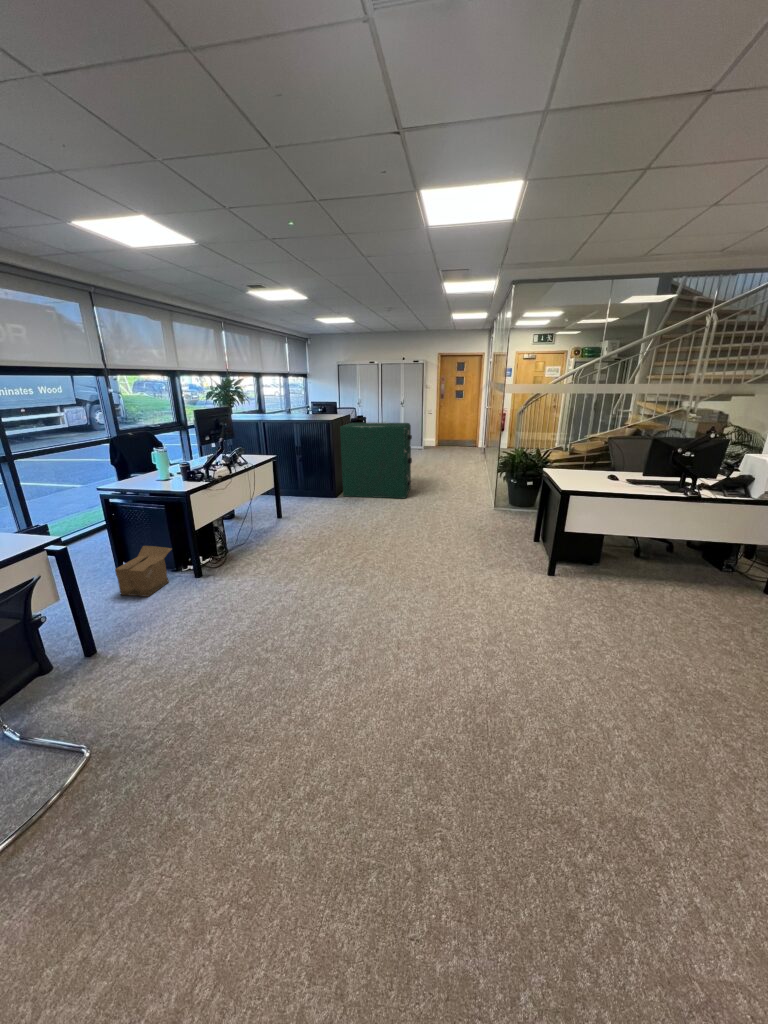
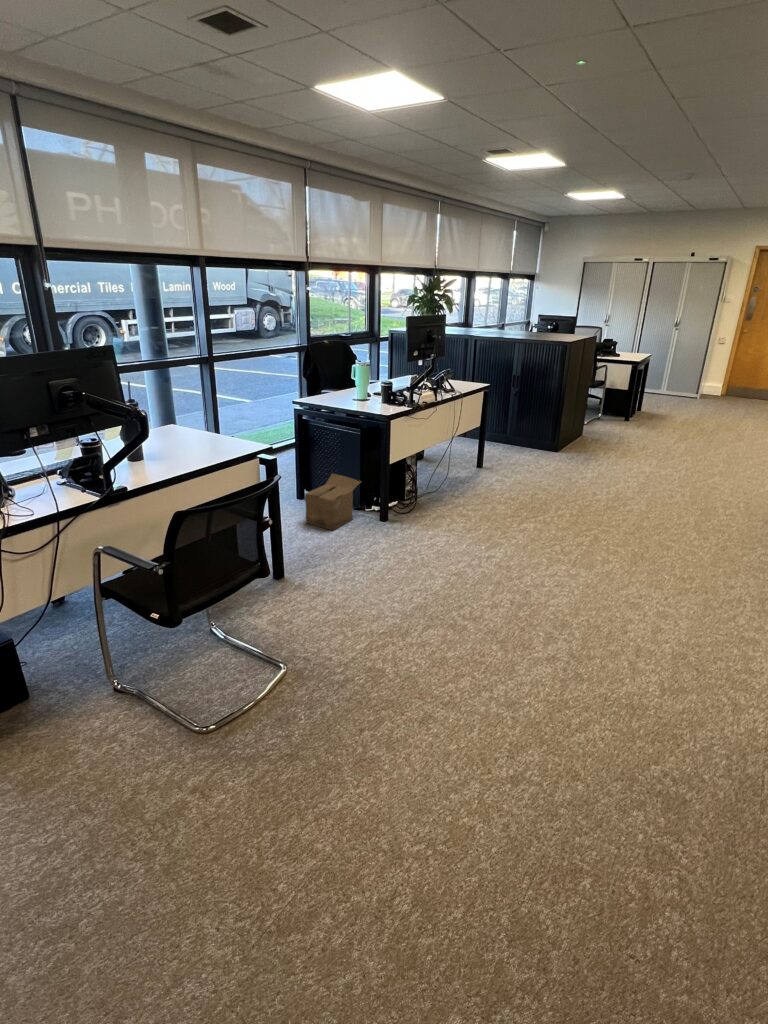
filing cabinet: present [340,423,412,499] -> none [566,347,693,466]

